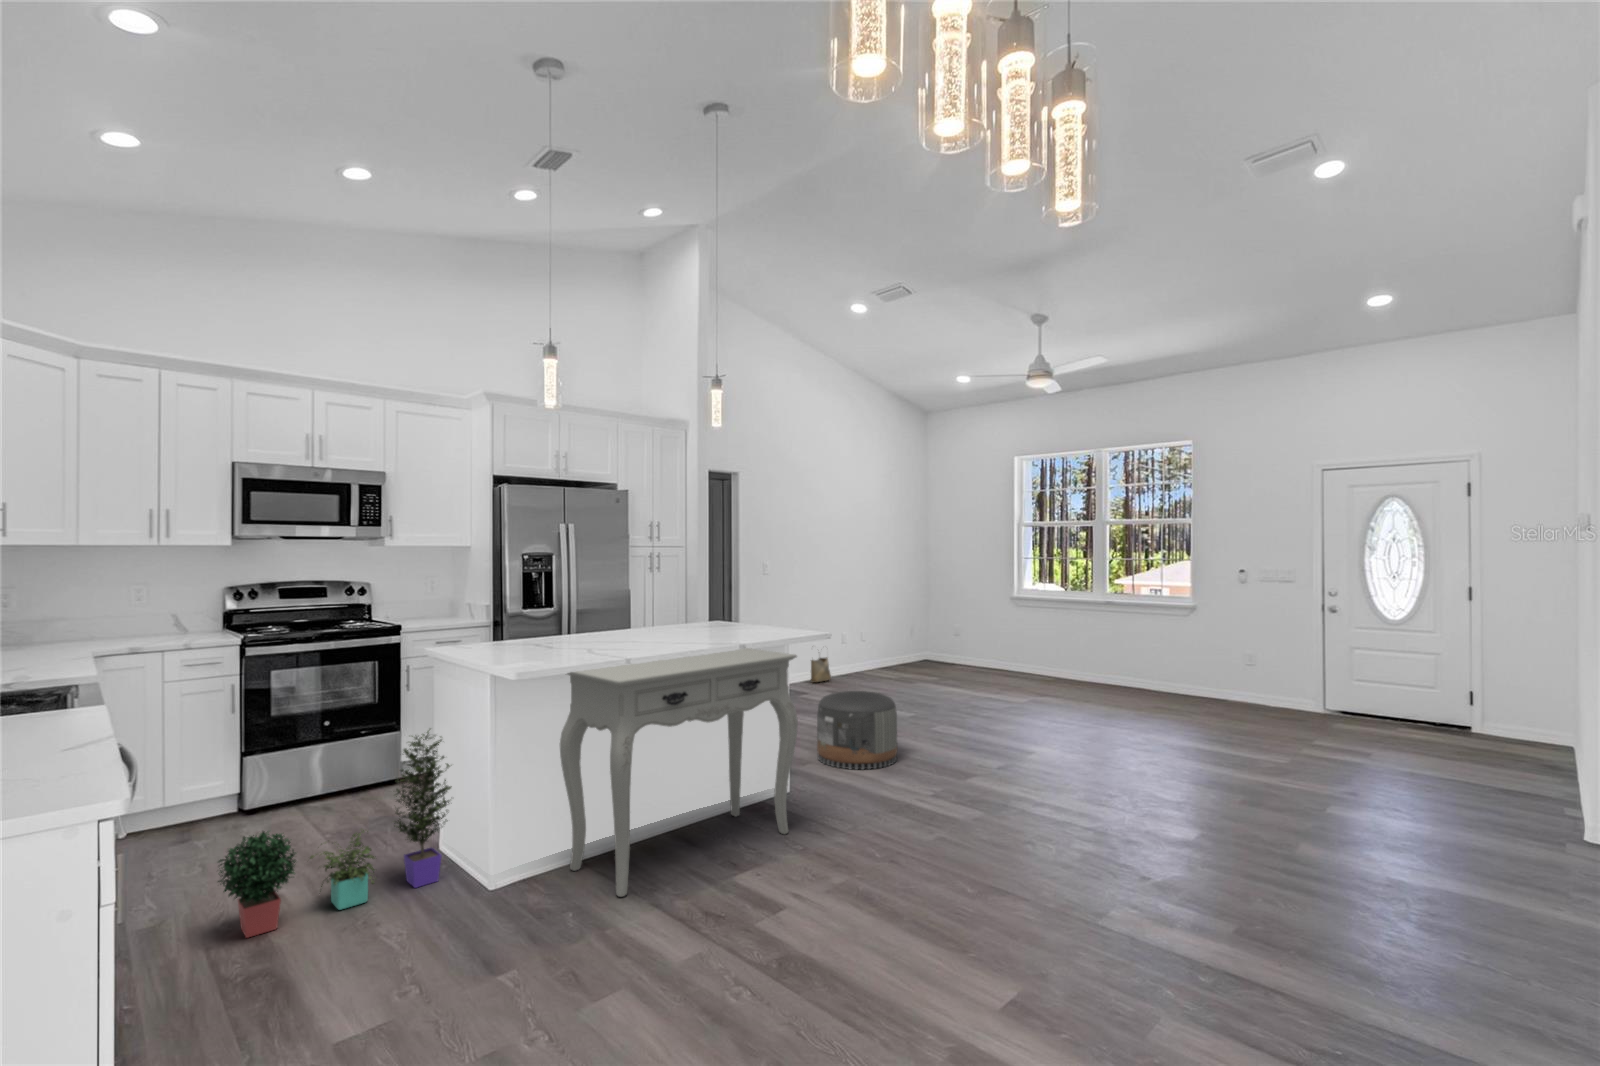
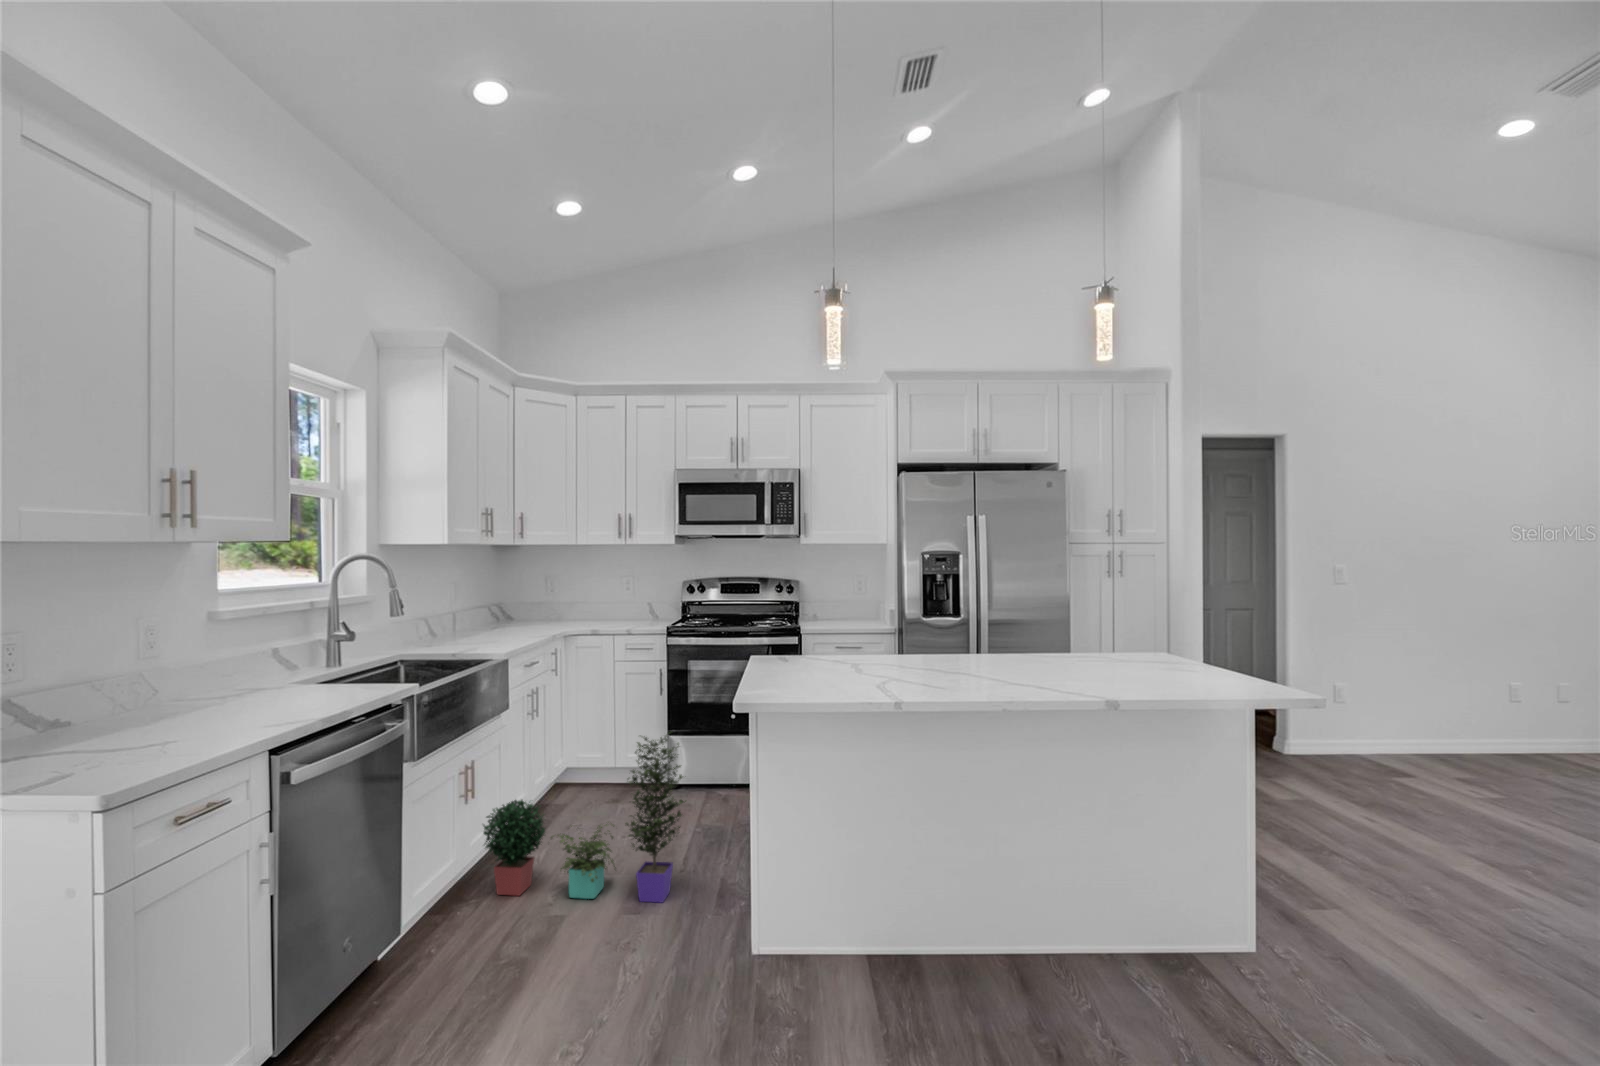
console table: present [560,648,798,897] -> none [737,686,1108,1033]
woven basket: present [810,657,831,682] -> none [1479,714,1532,779]
pouf: present [817,691,897,770] -> none [1321,804,1522,985]

